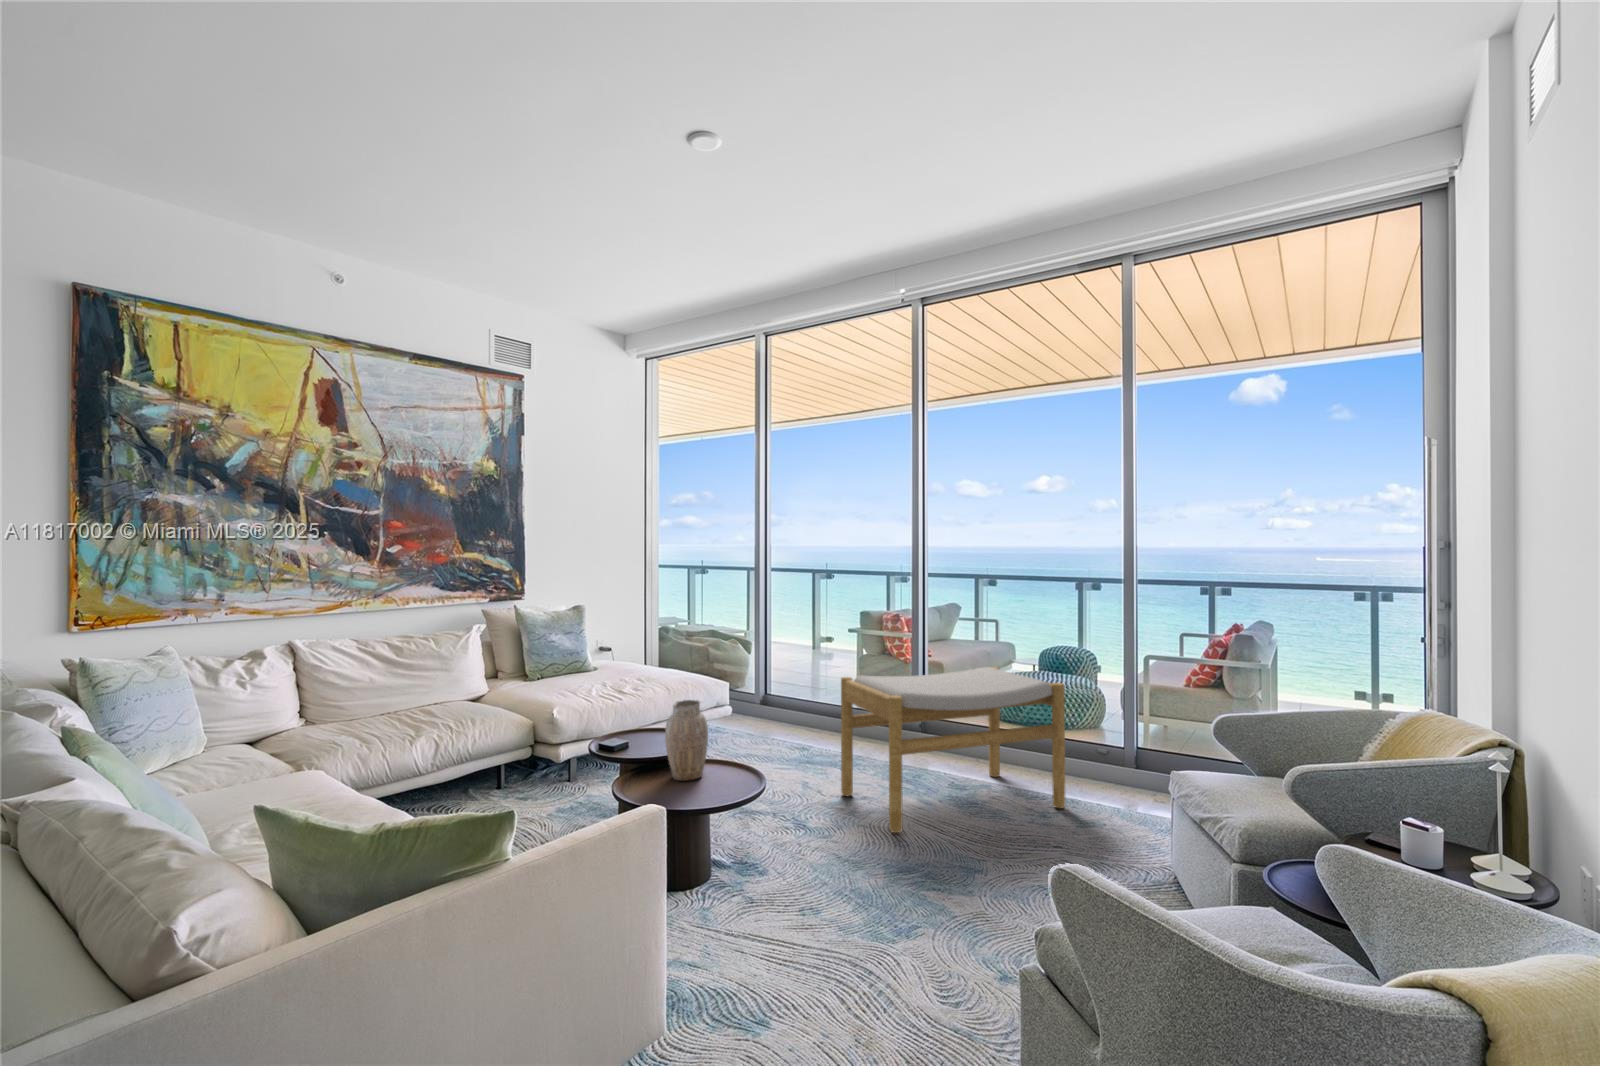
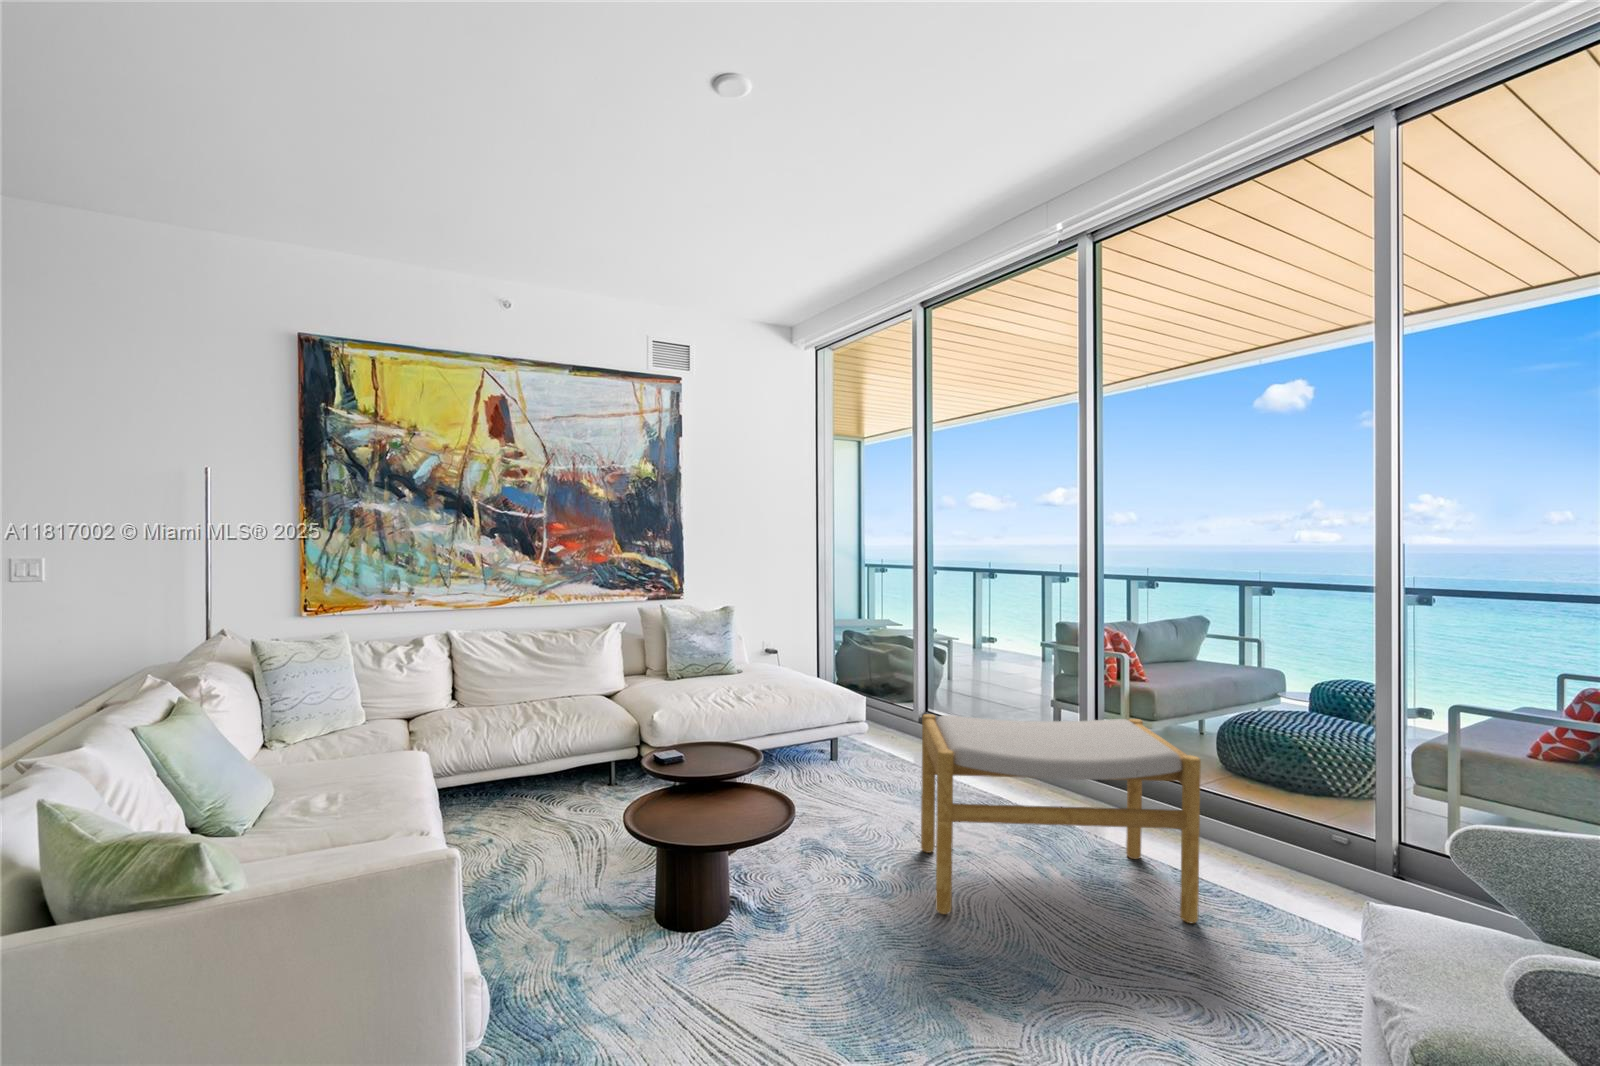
vase: present [665,700,708,781] -> none [678,729,724,817]

